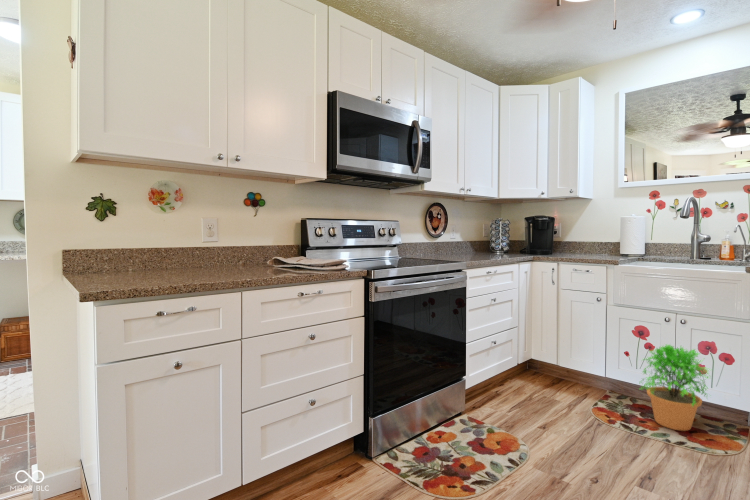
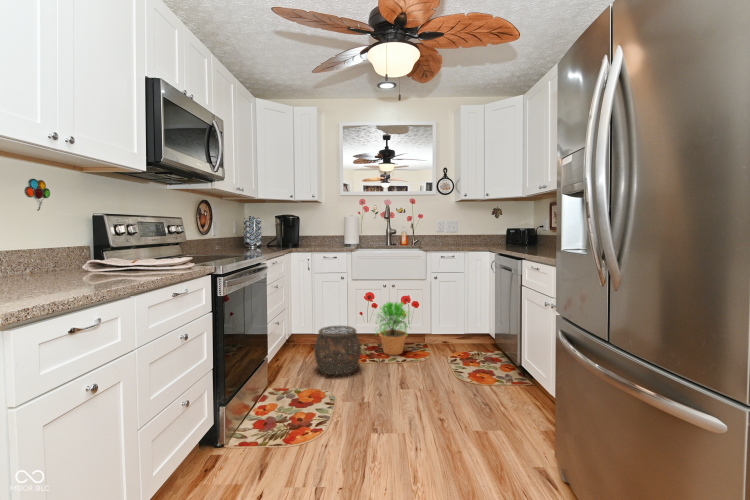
woven basket: none [529,360,599,432] -> present [315,326,361,375]

